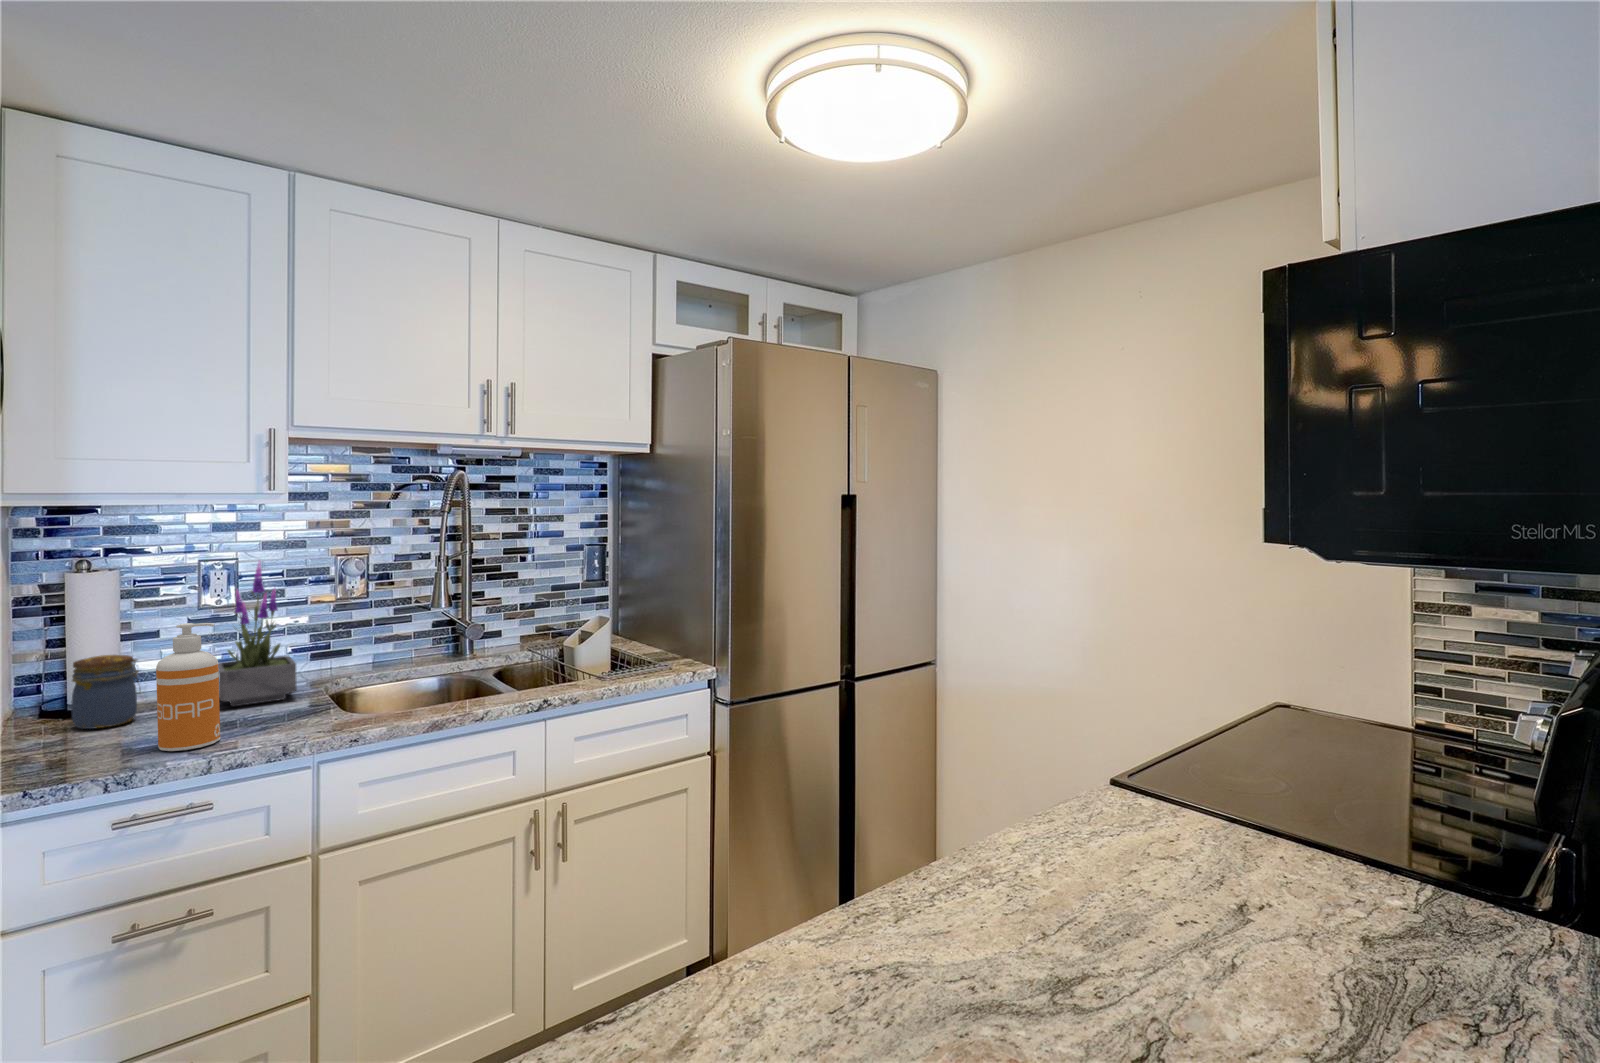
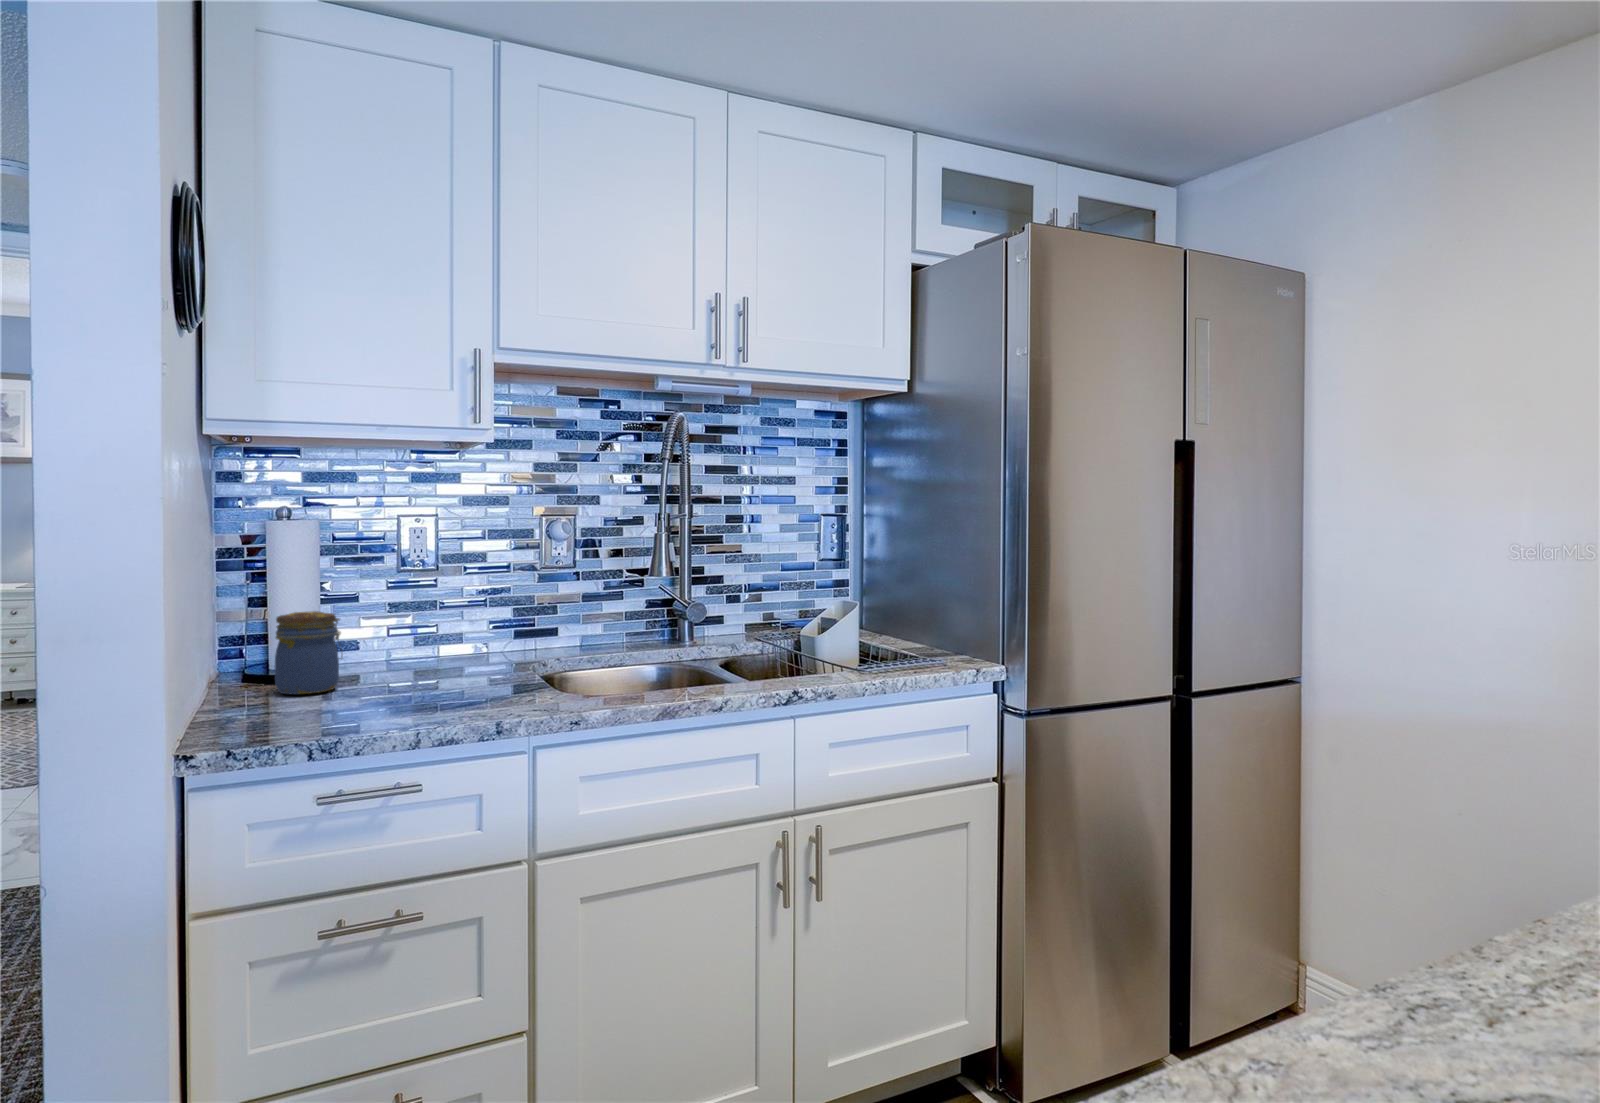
potted plant: present [218,561,297,706] -> none [418,508,503,681]
soap dispenser: present [156,623,220,751] -> none [362,567,428,719]

